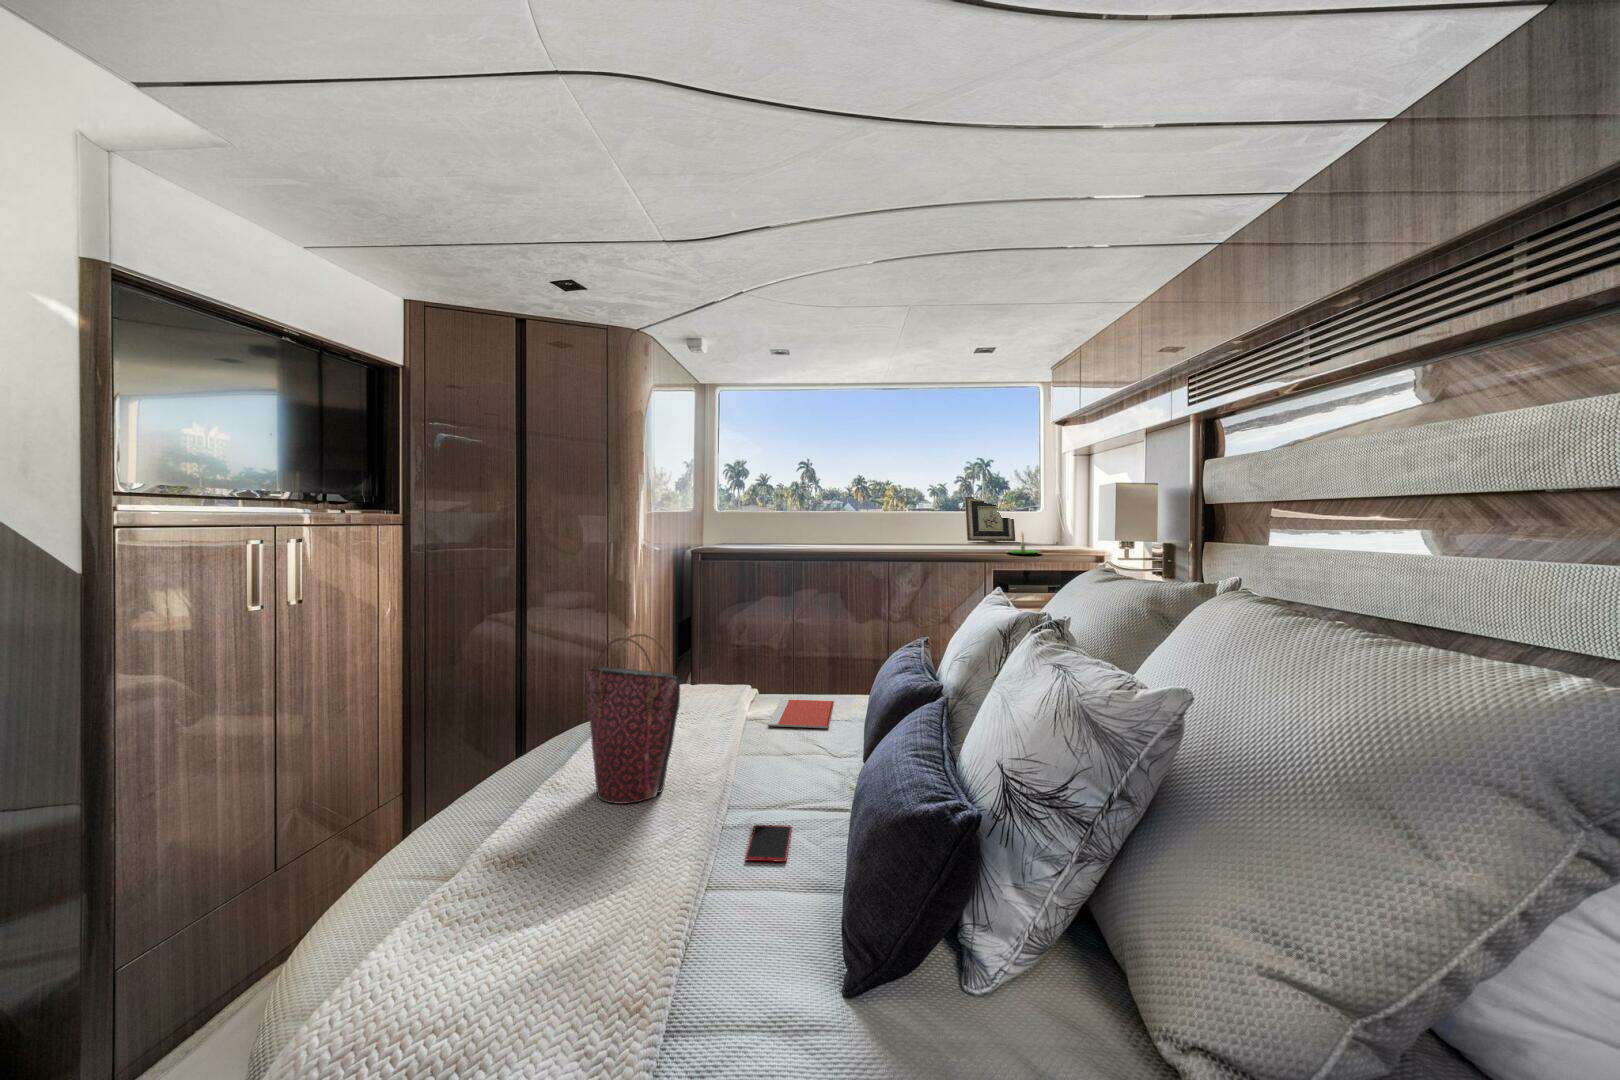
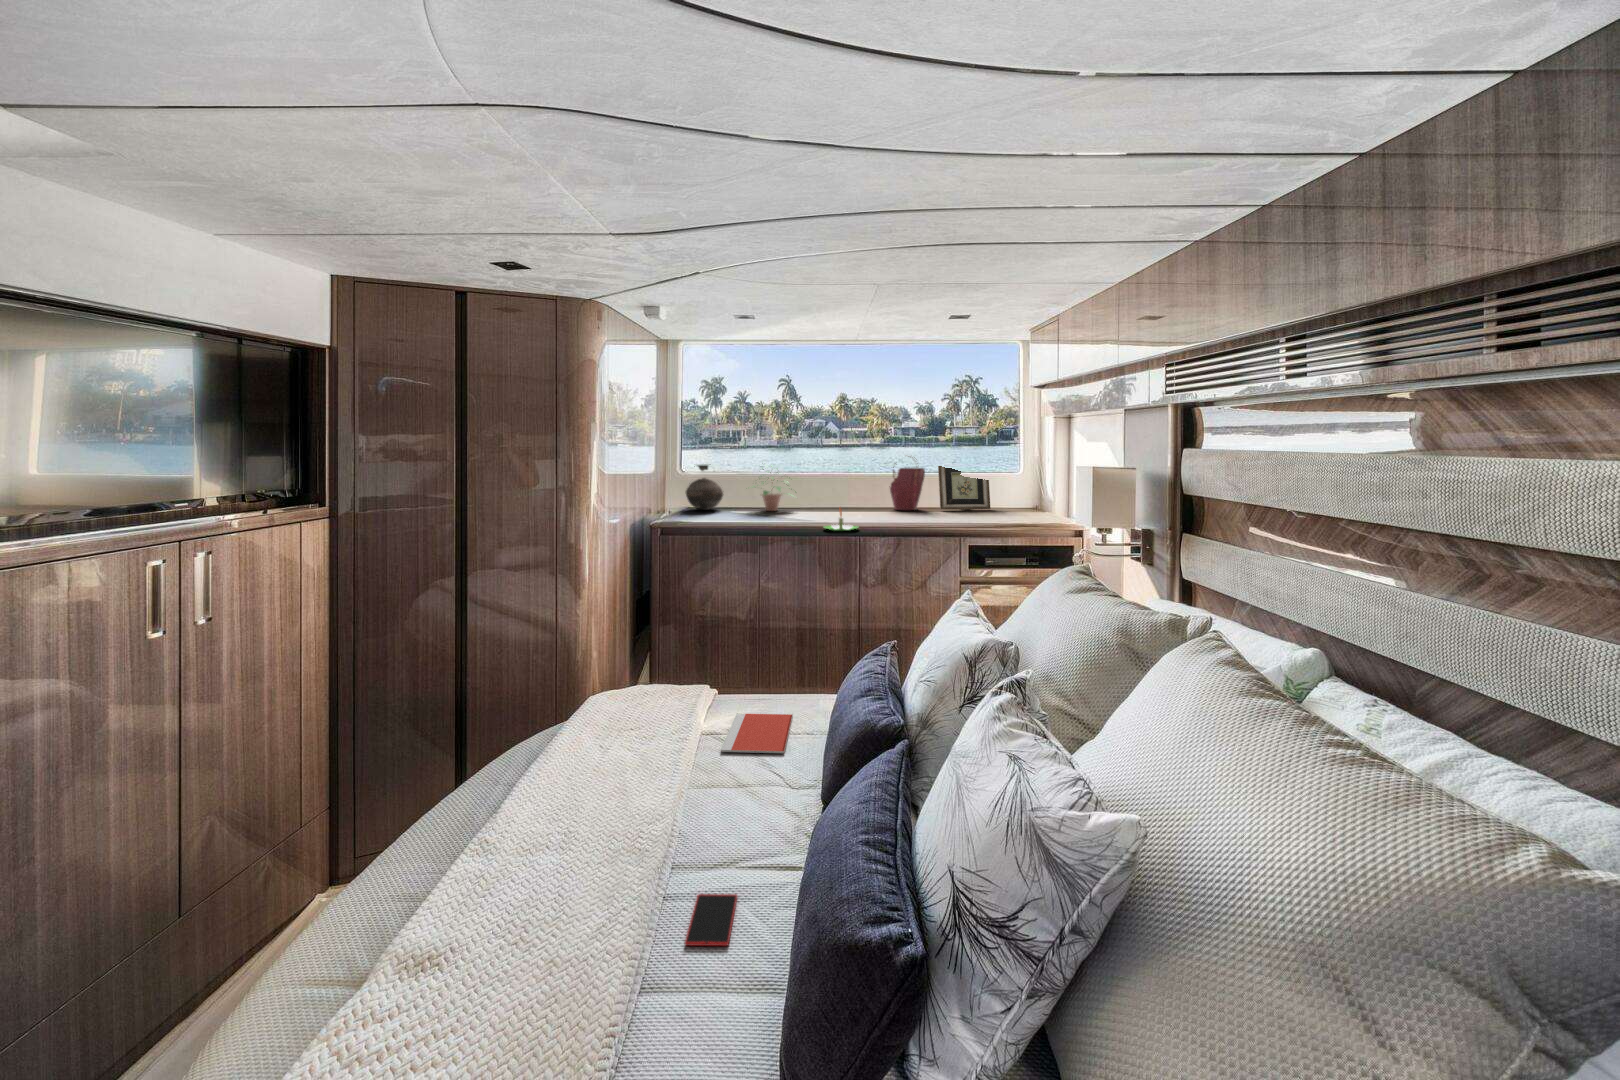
potted plant: none [782,494,832,541] -> present [753,466,788,511]
vase: none [727,497,762,540] -> present [686,464,724,510]
candle: present [1008,534,1038,554] -> present [824,509,858,531]
handbag: present [585,634,680,804] -> present [889,467,925,510]

